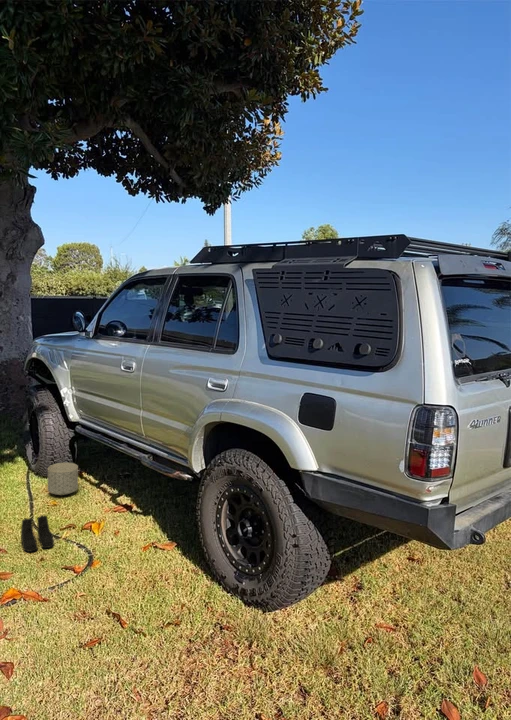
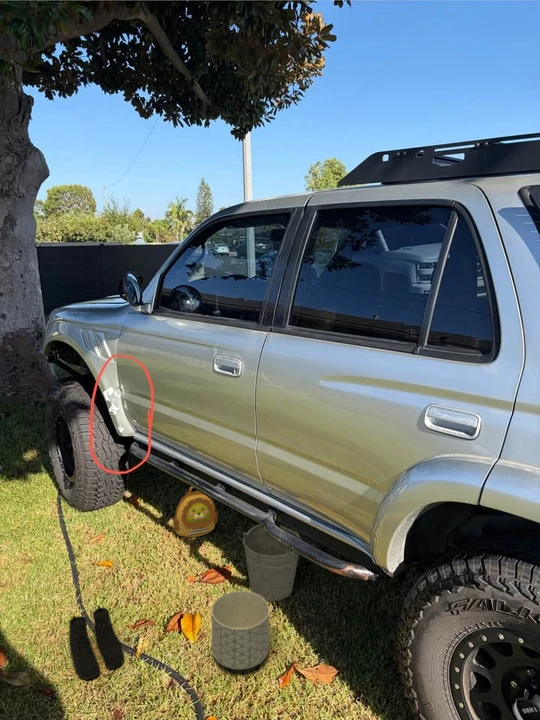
backpack: none [103,457,135,493] -> present [173,486,218,537]
planter: present [48,463,78,496] -> present [212,591,269,670]
bucket: none [140,477,179,525] -> present [243,524,301,601]

